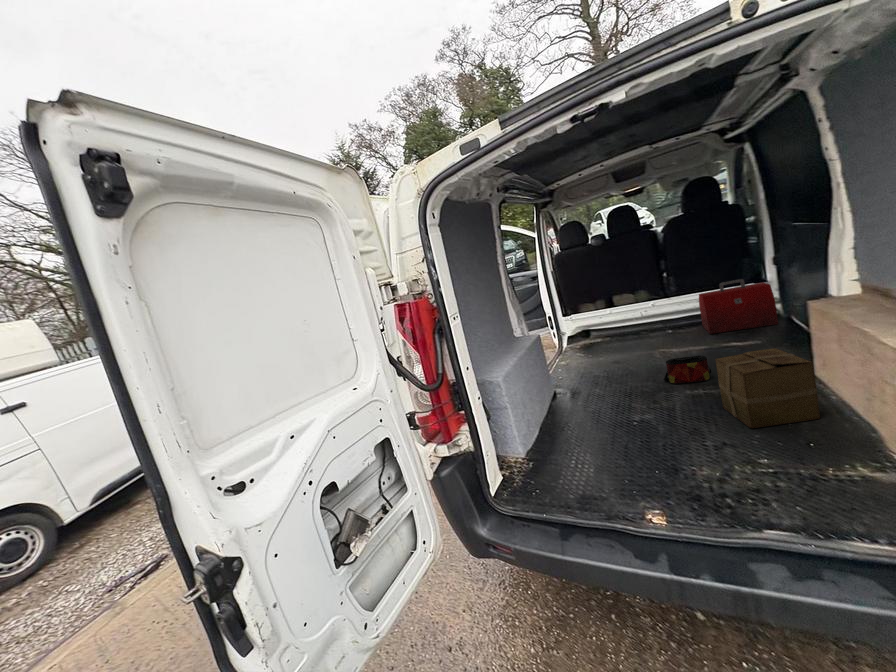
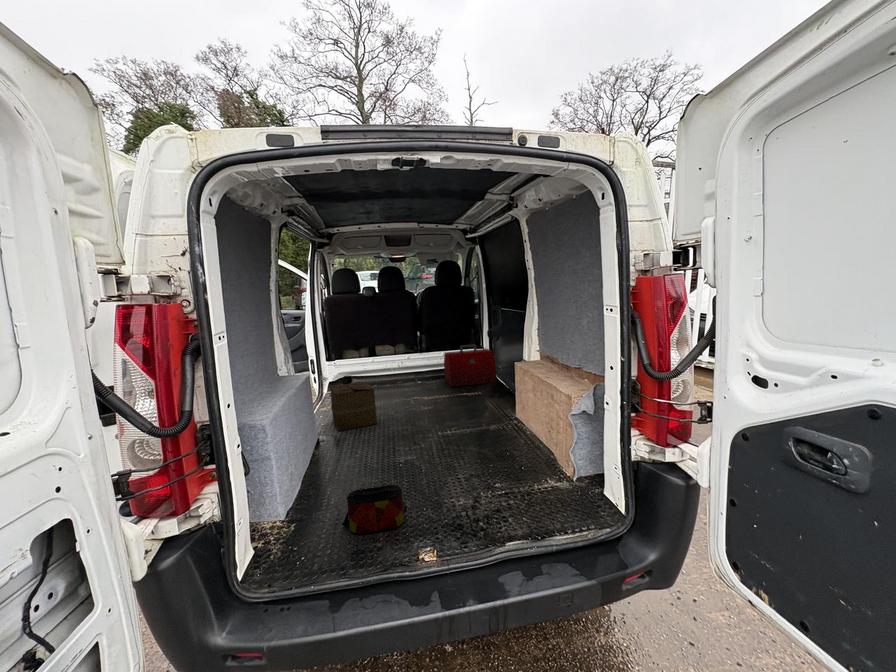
cardboard box: present [715,348,820,428] -> present [330,382,377,431]
bag: present [664,356,711,384] -> present [342,485,407,535]

